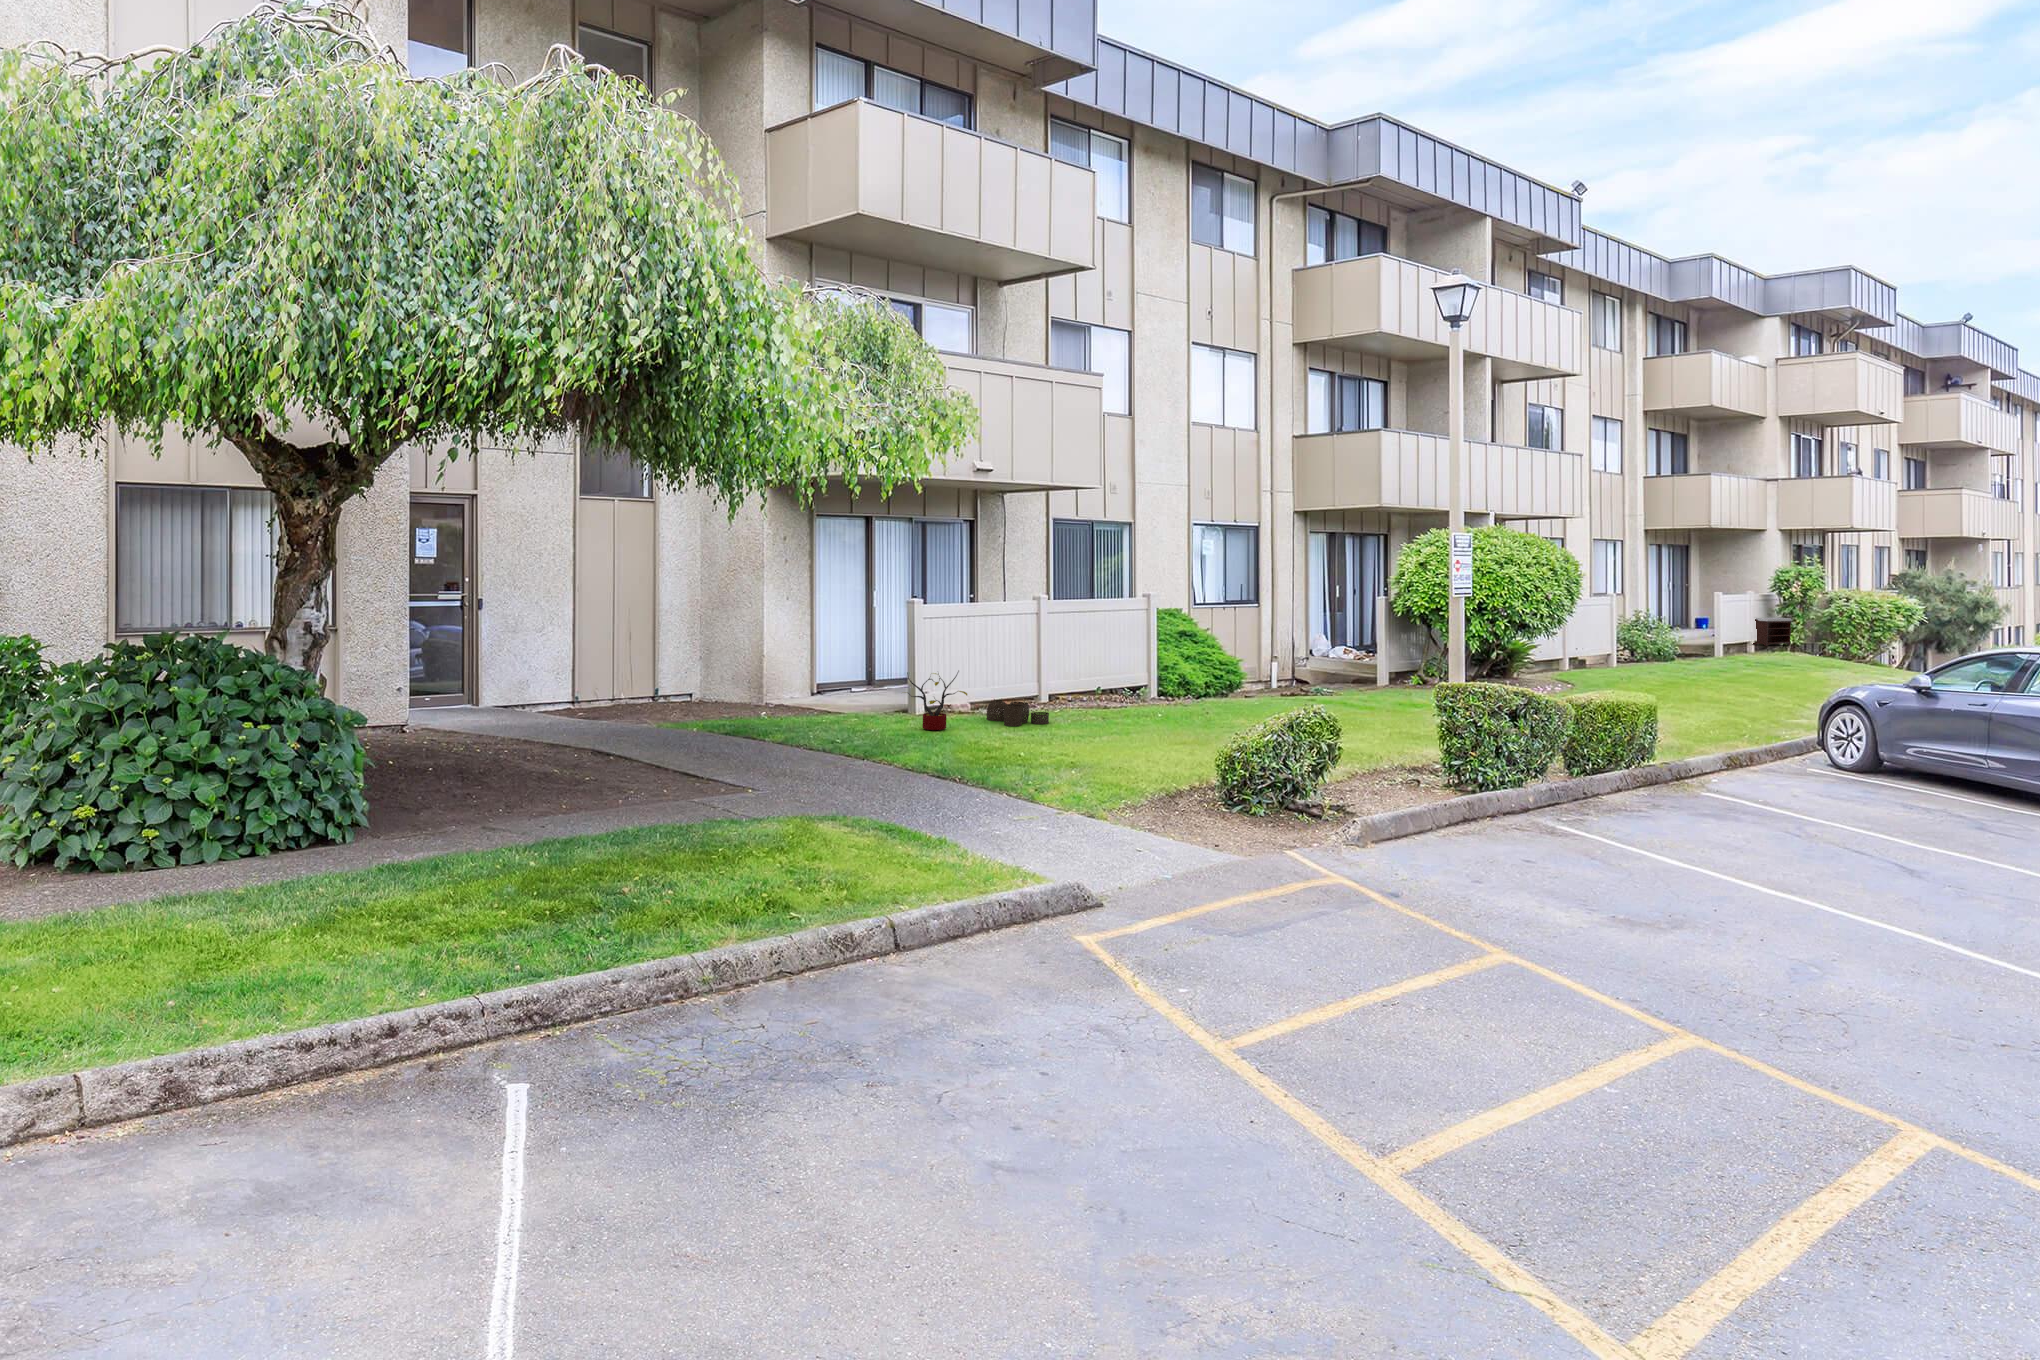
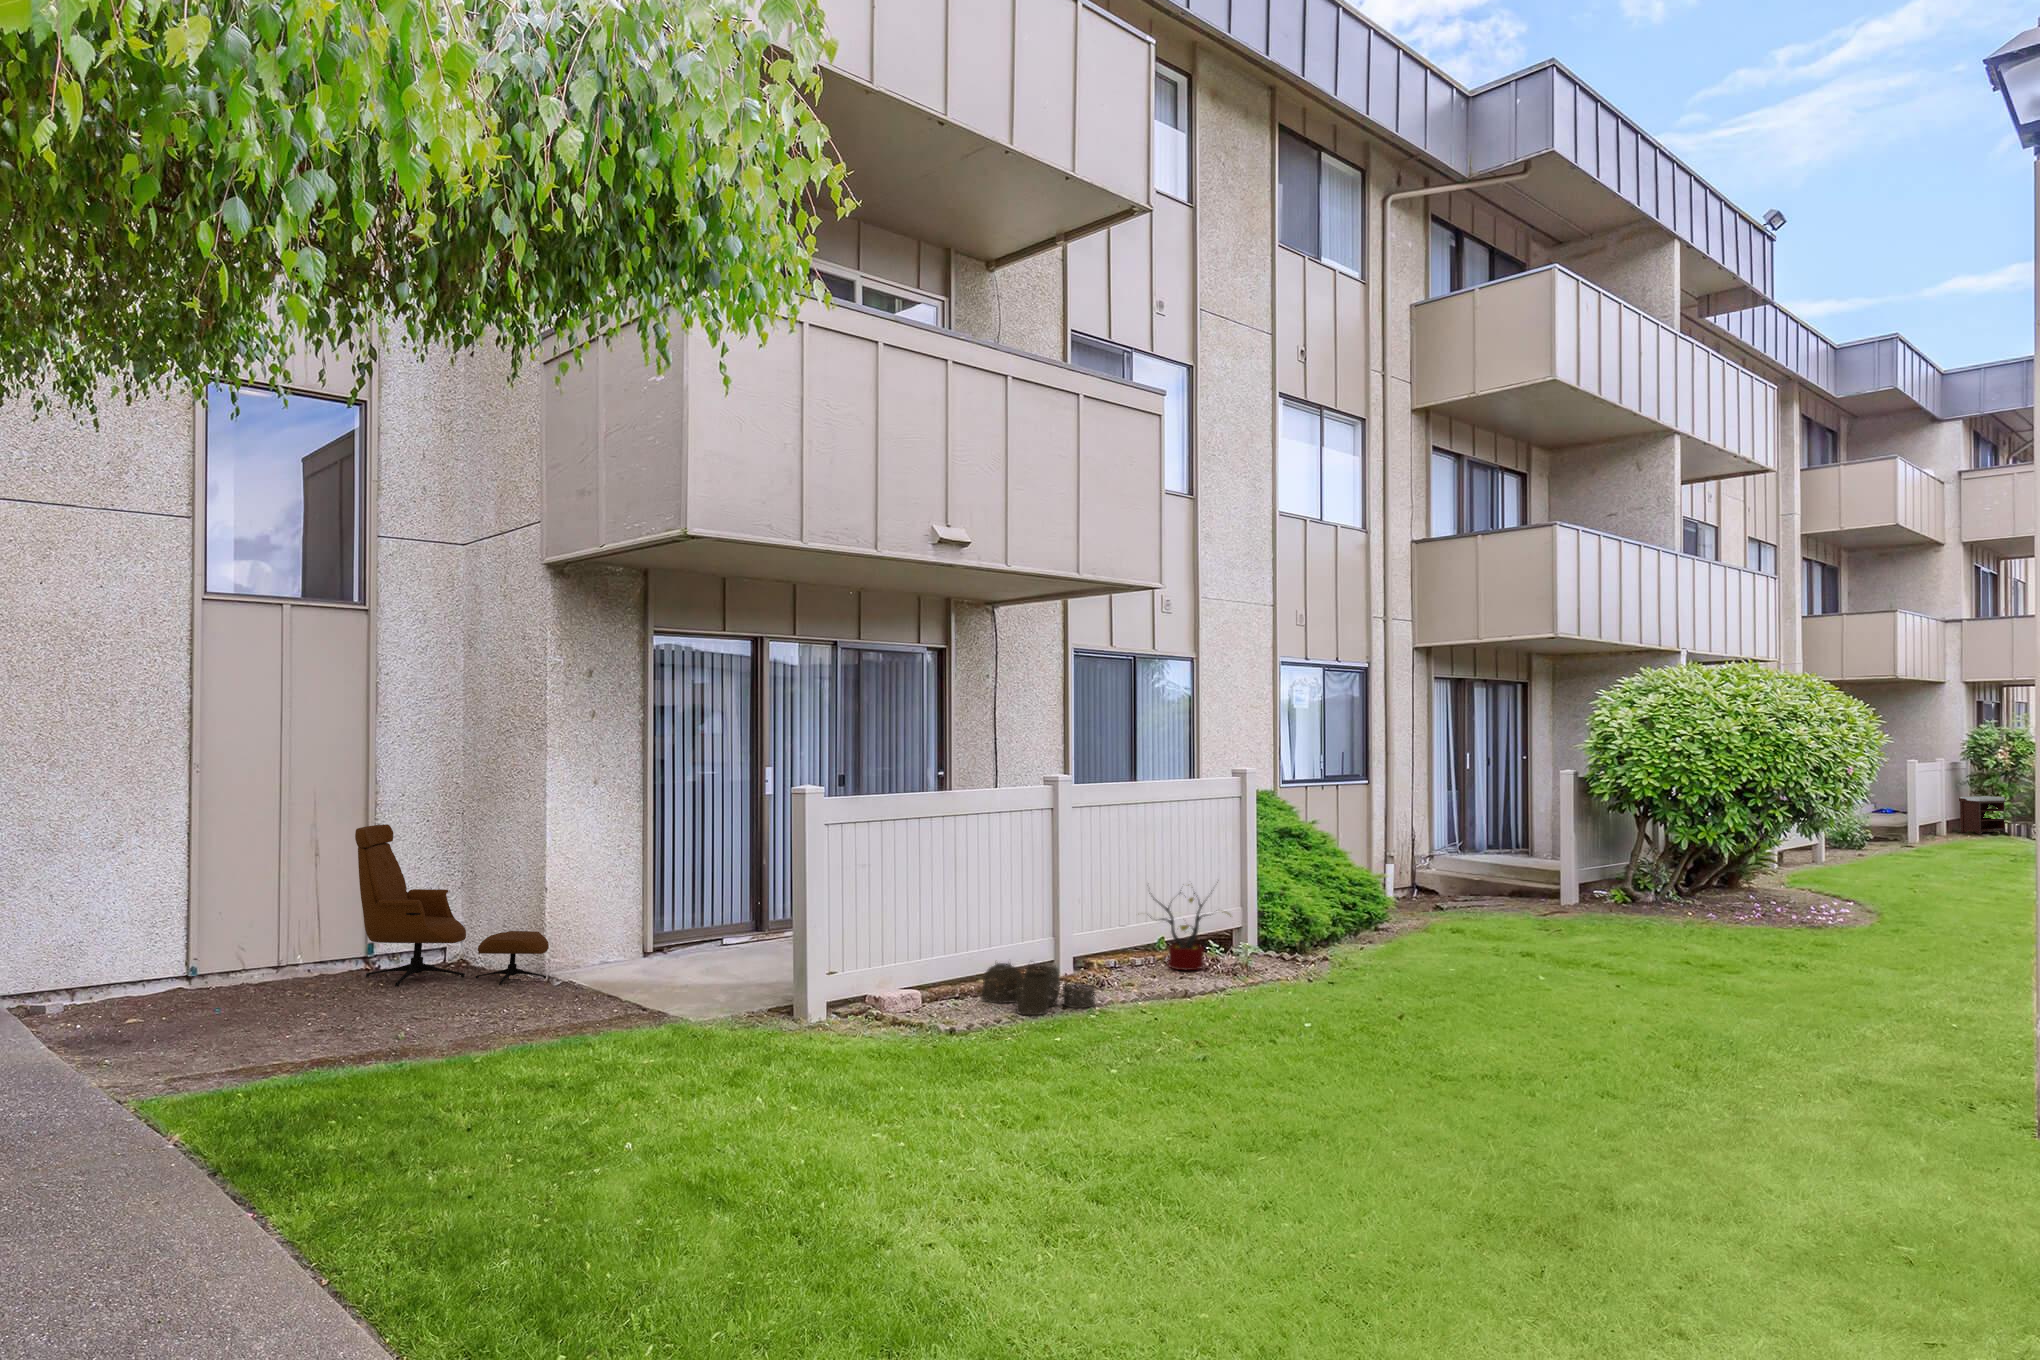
lounge chair: none [654,622,755,707] -> present [355,824,549,987]
decorative plant: present [907,671,967,730] -> present [1149,892,1231,970]

